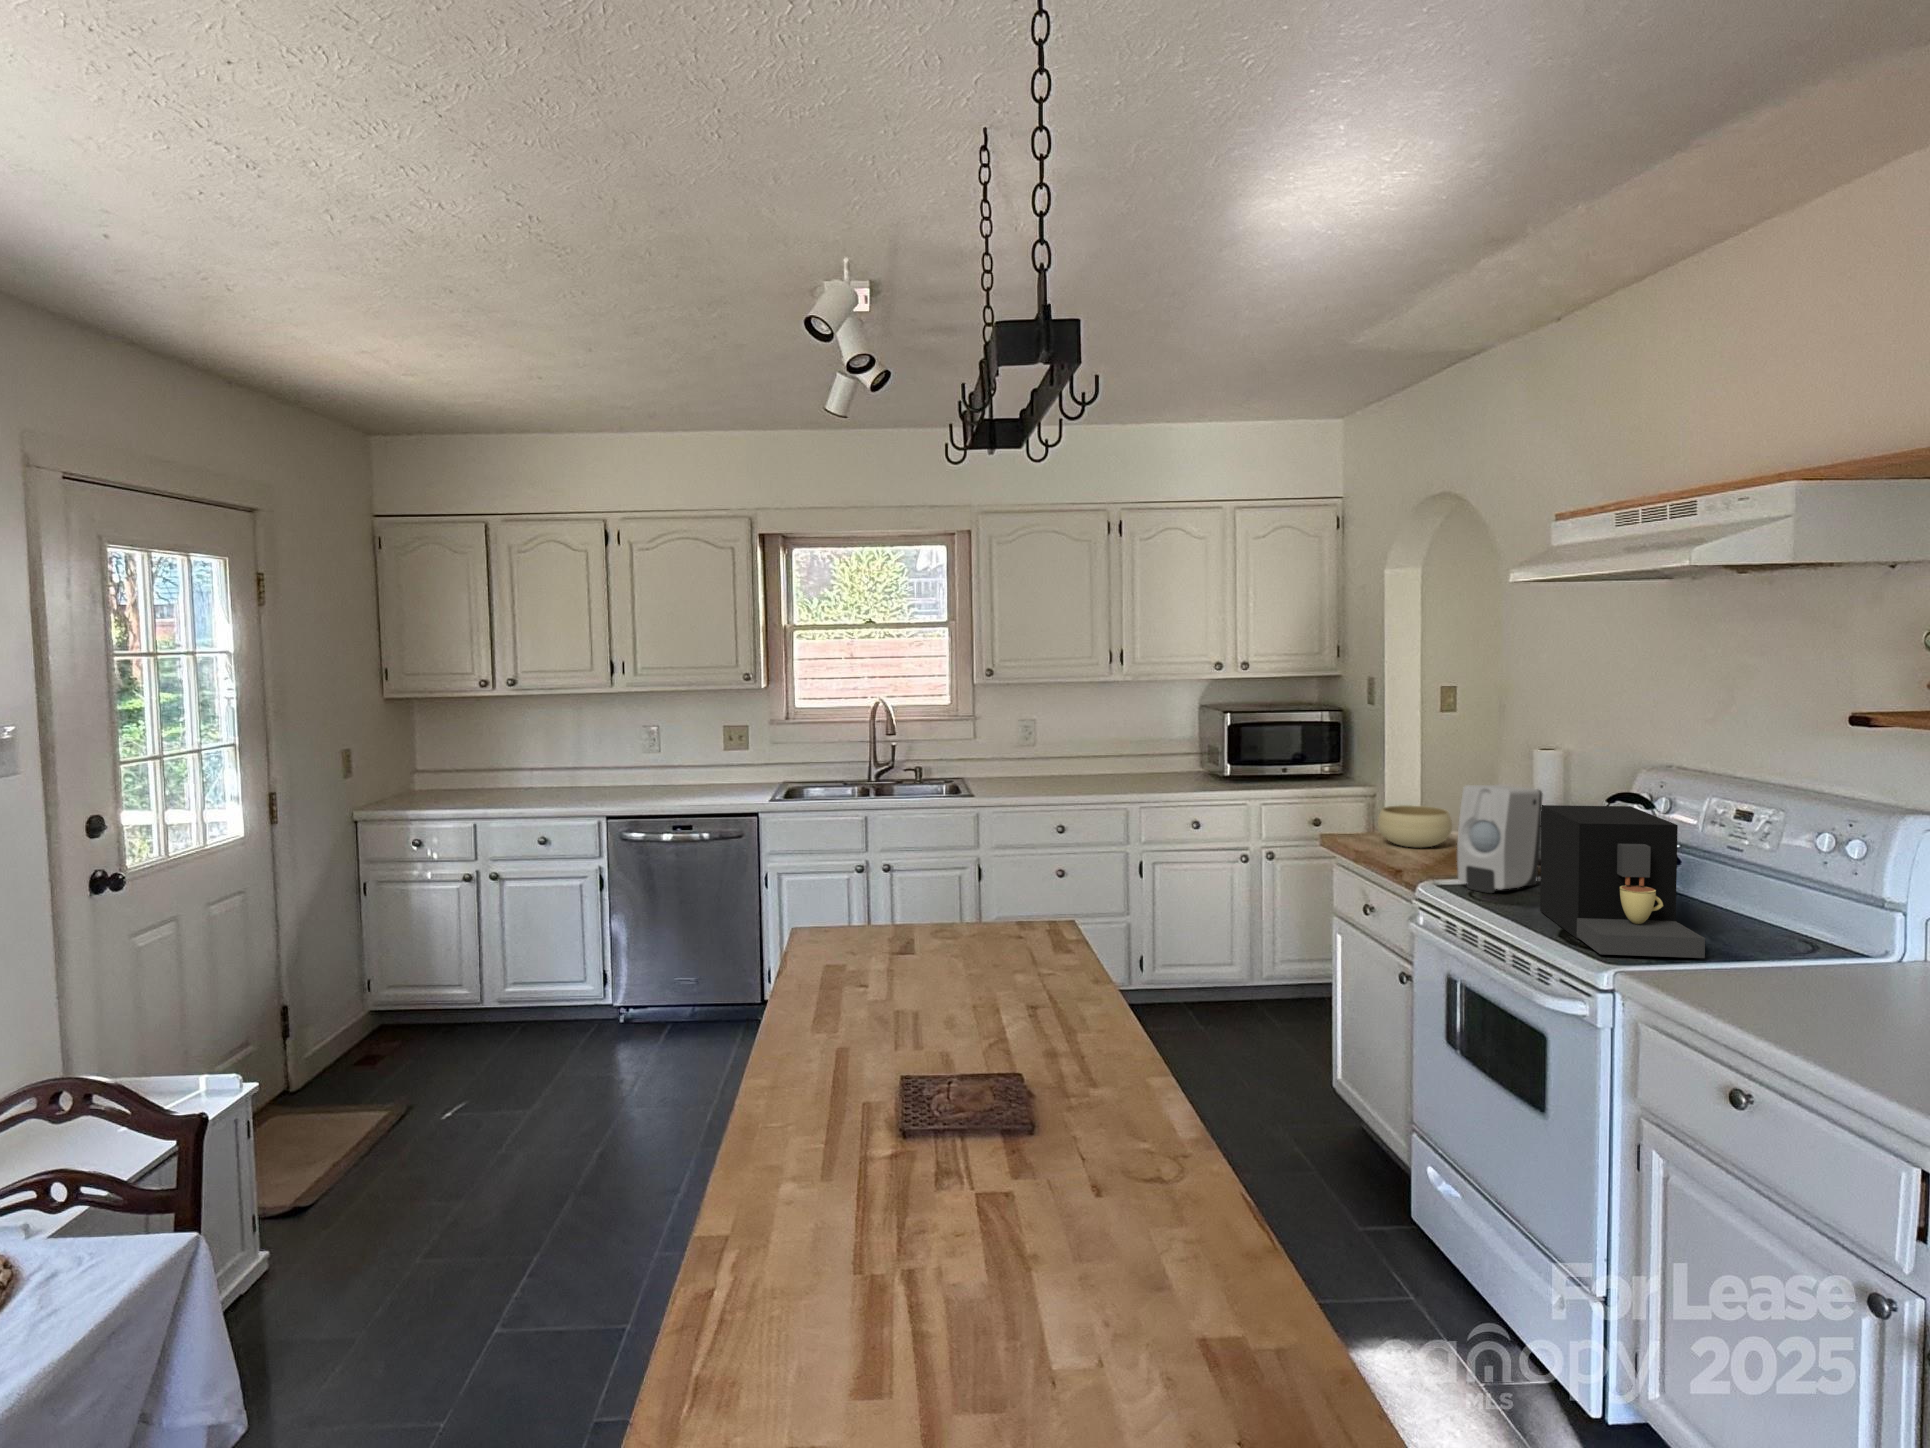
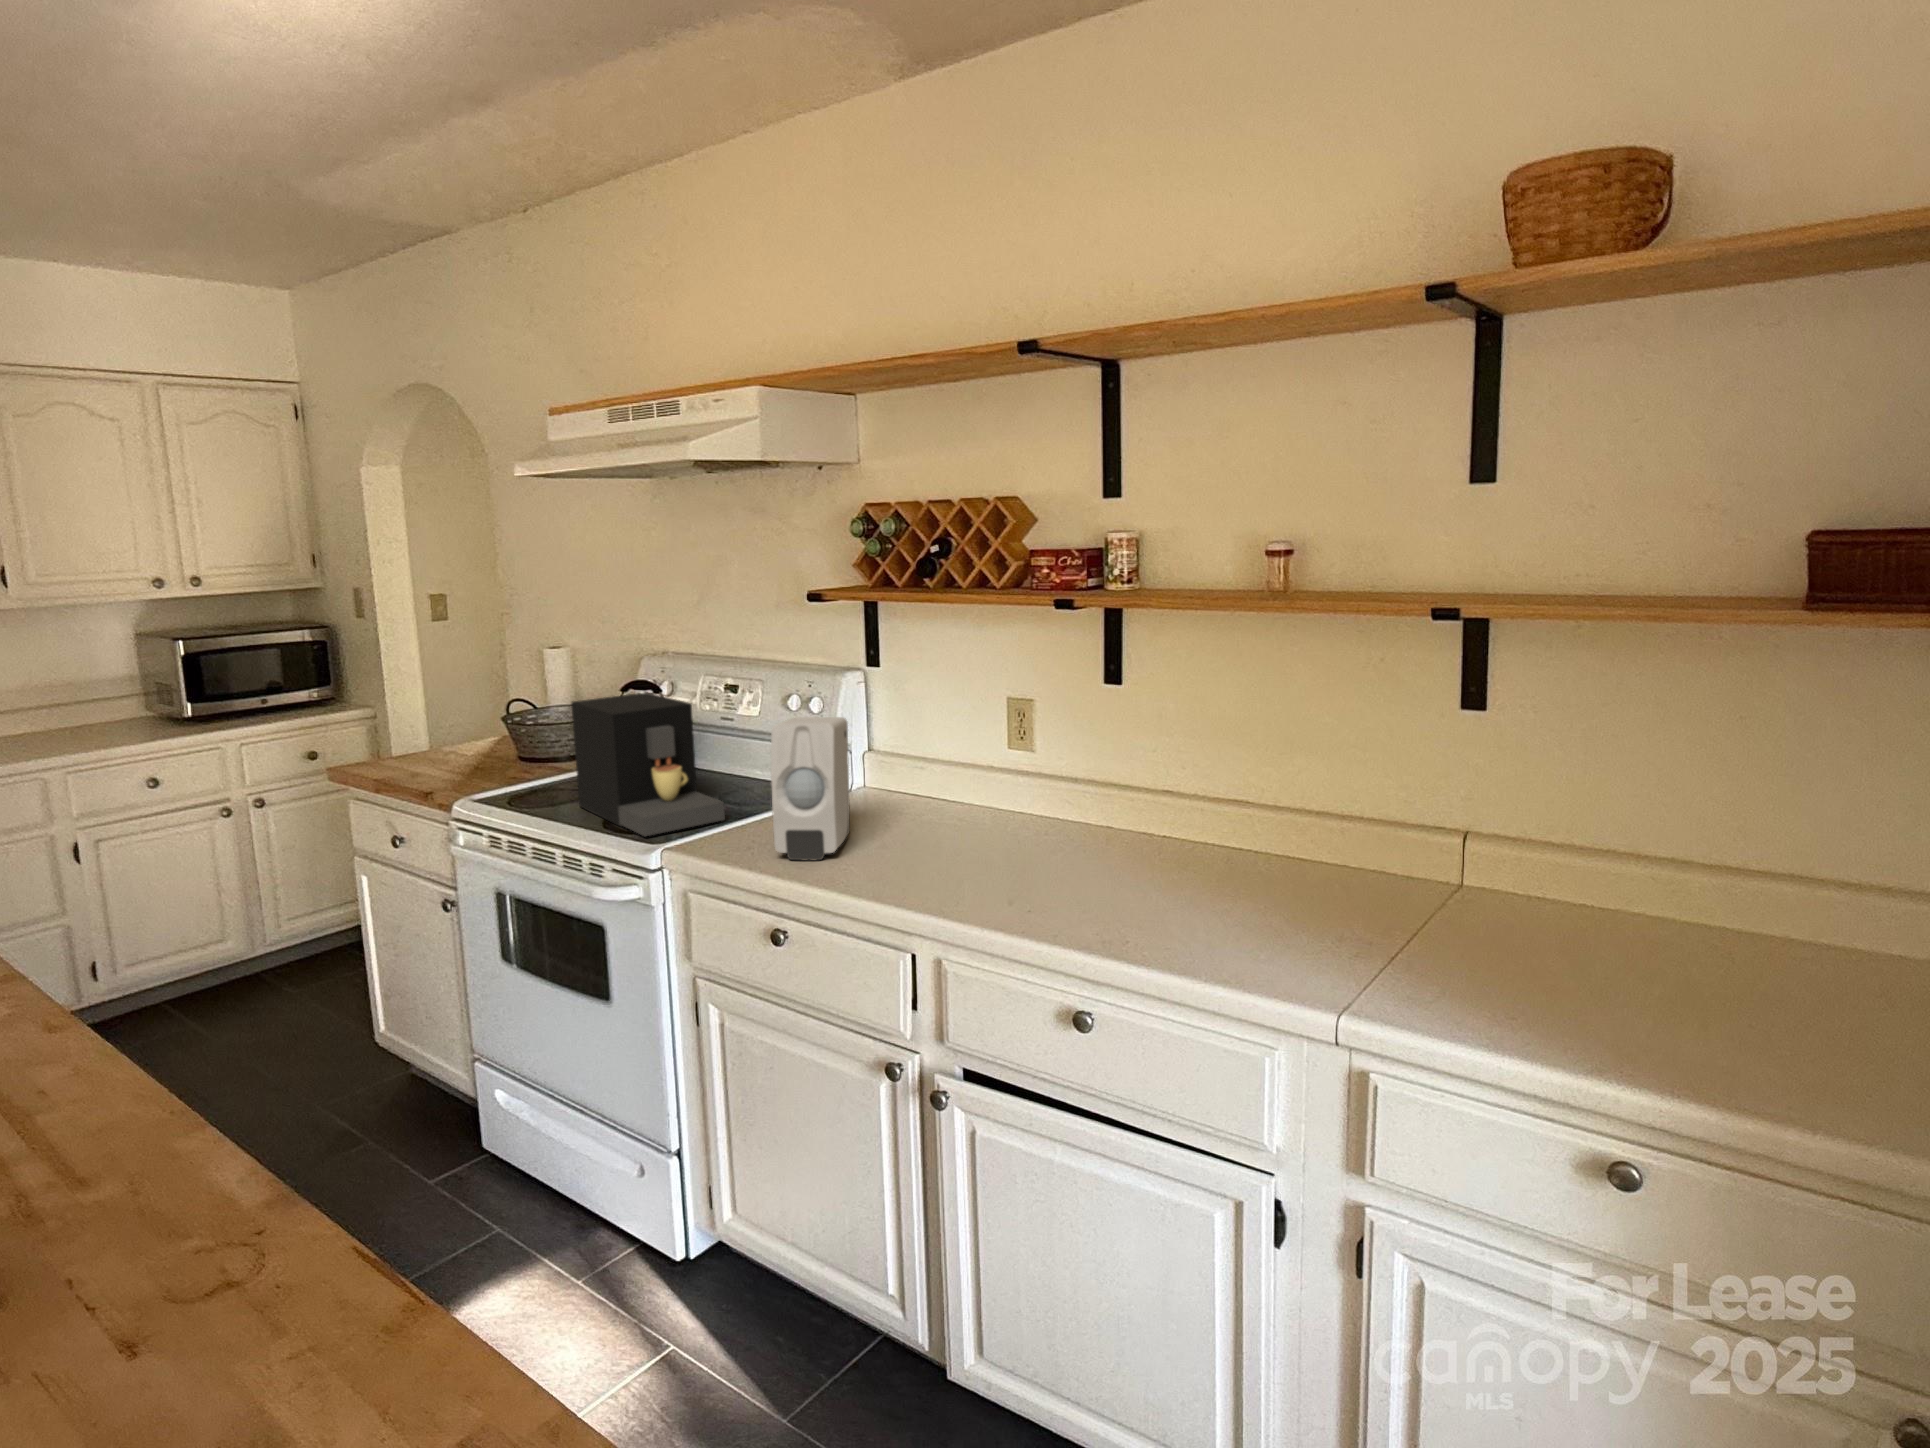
soap dispenser: present [1457,785,1542,893] -> present [771,717,850,860]
bowl: present [1378,805,1452,847] -> none [394,720,473,766]

